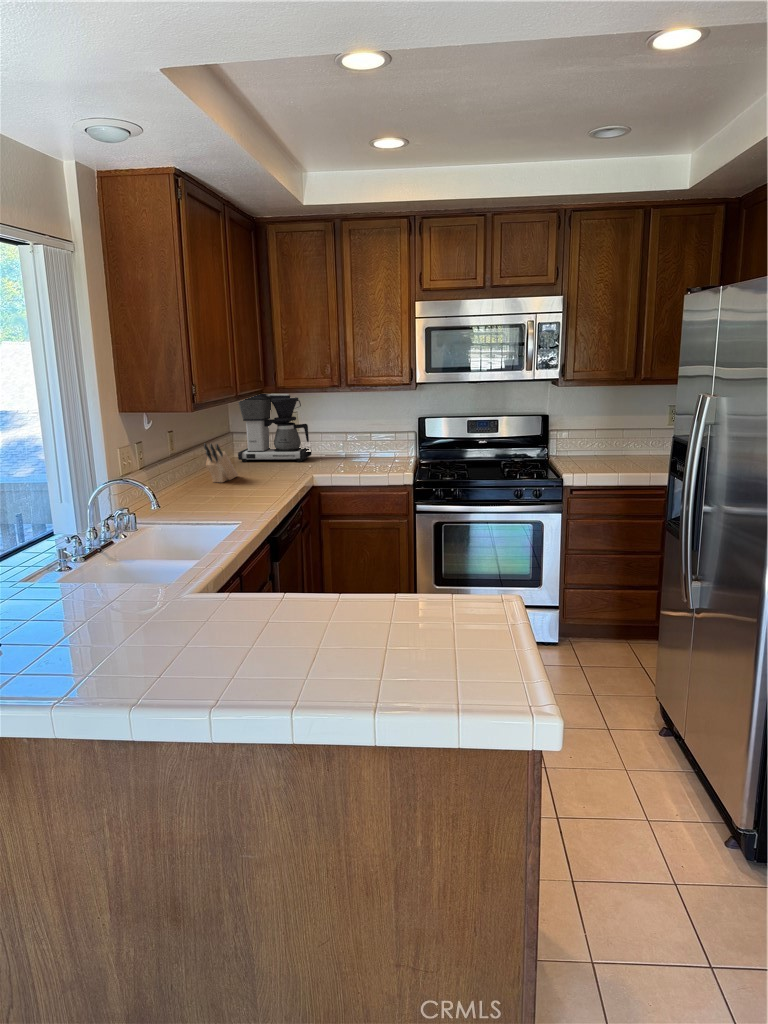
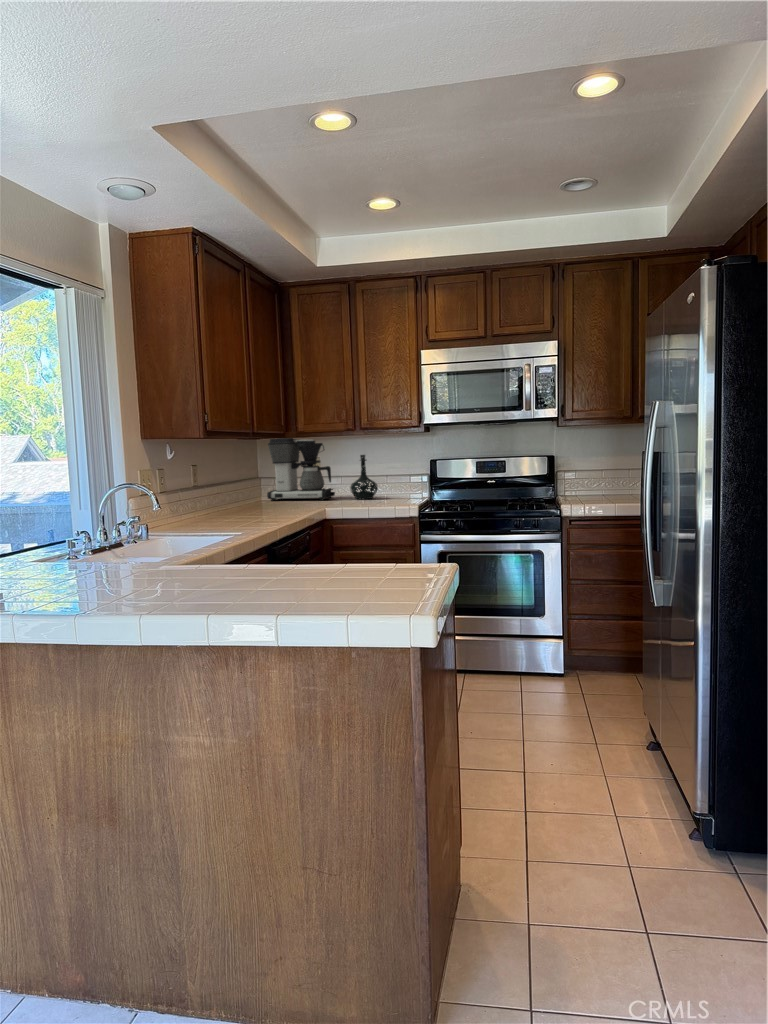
bottle: none [330,411,360,460] -> present [351,455,378,499]
knife block: present [204,443,238,482] -> none [227,476,260,512]

